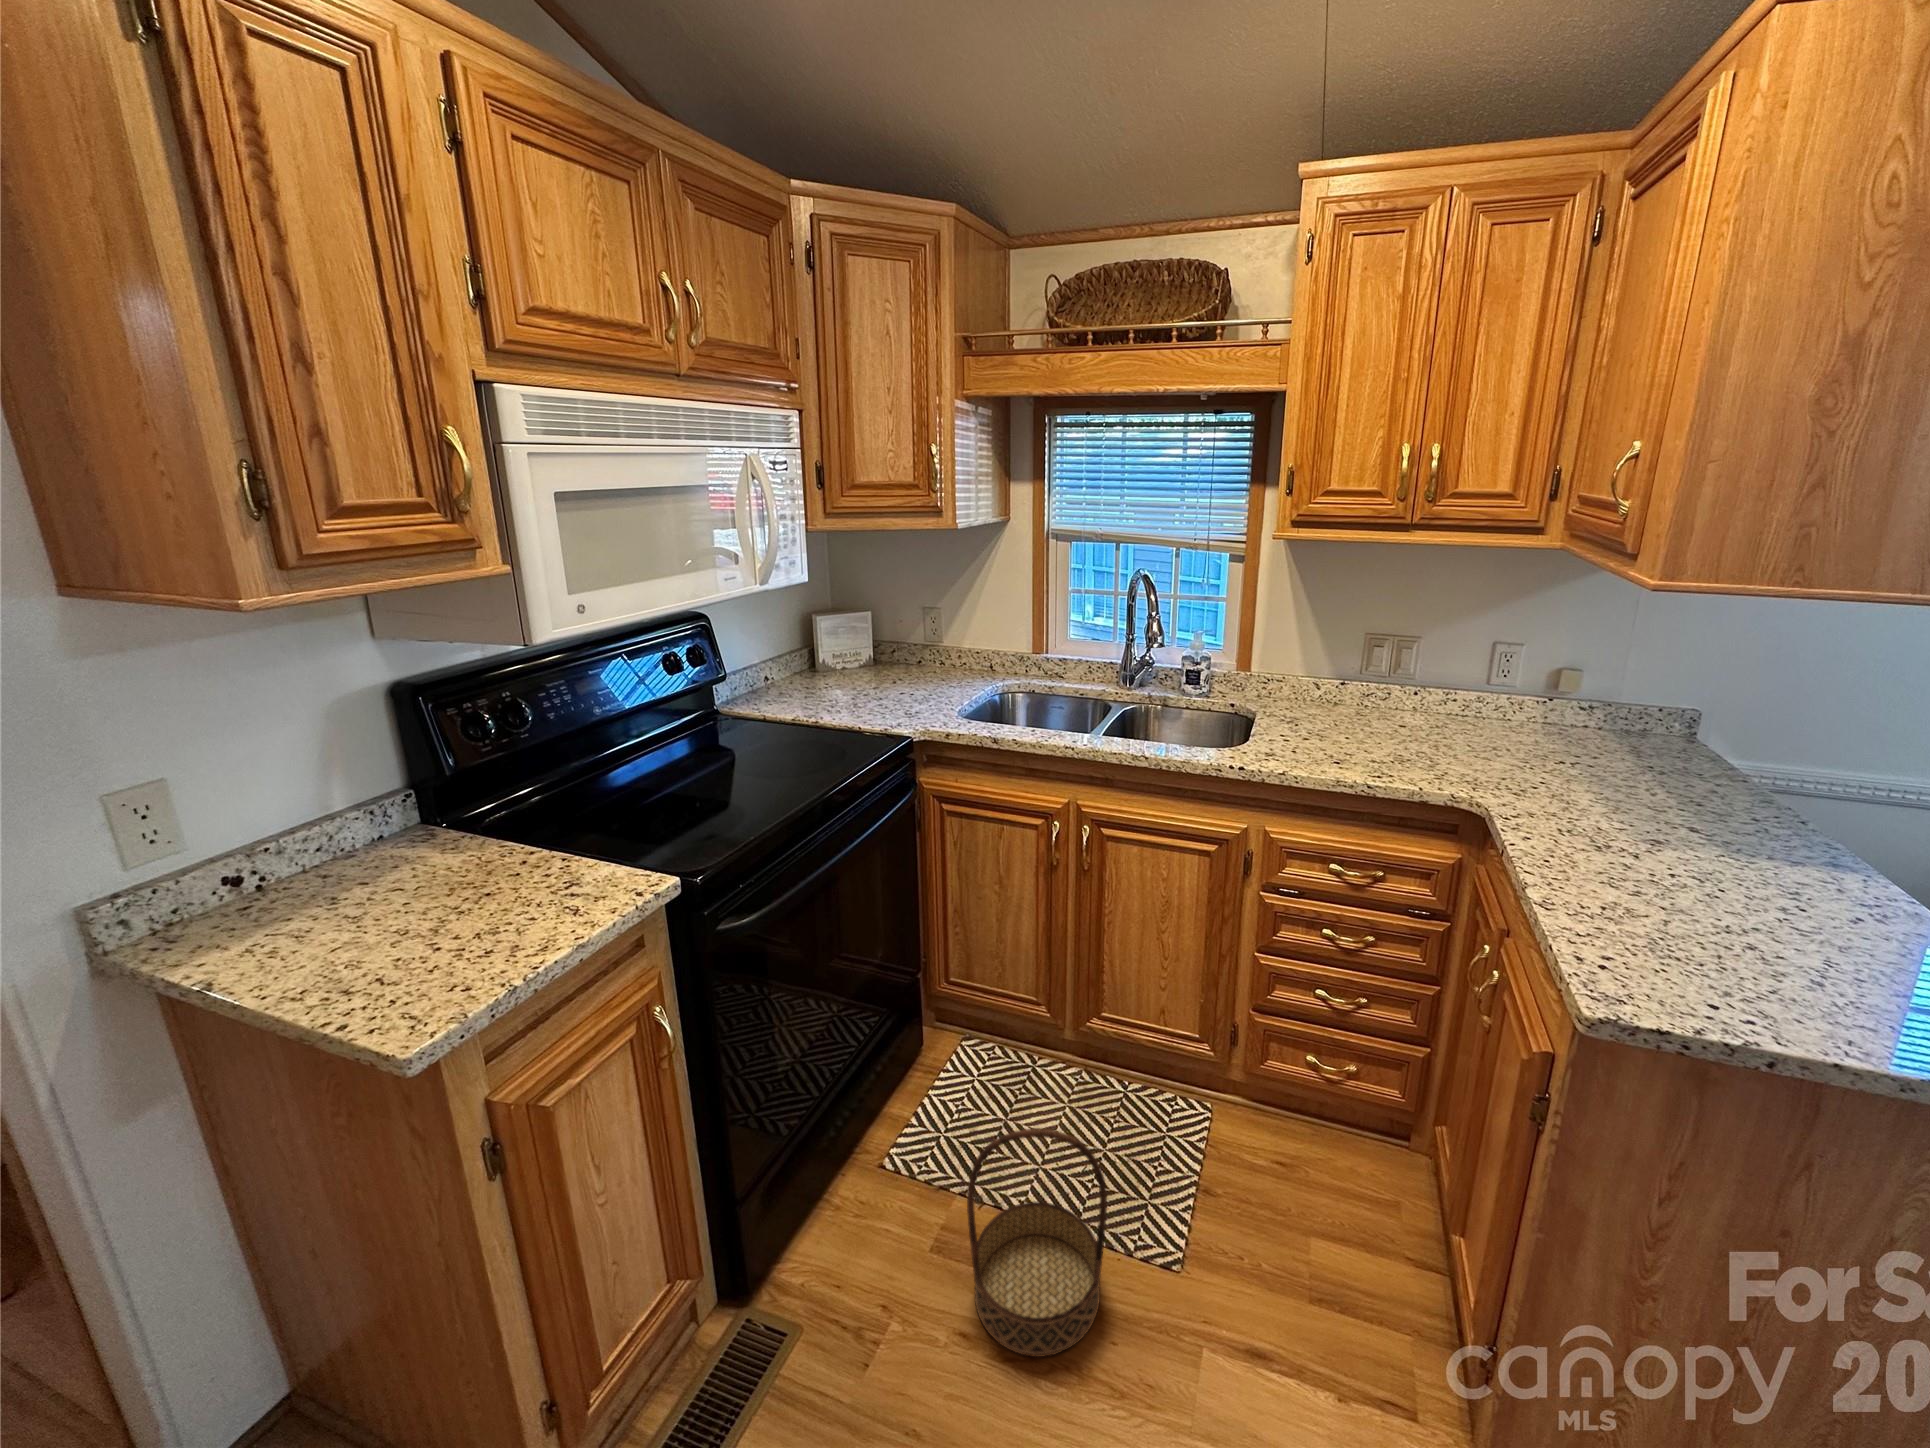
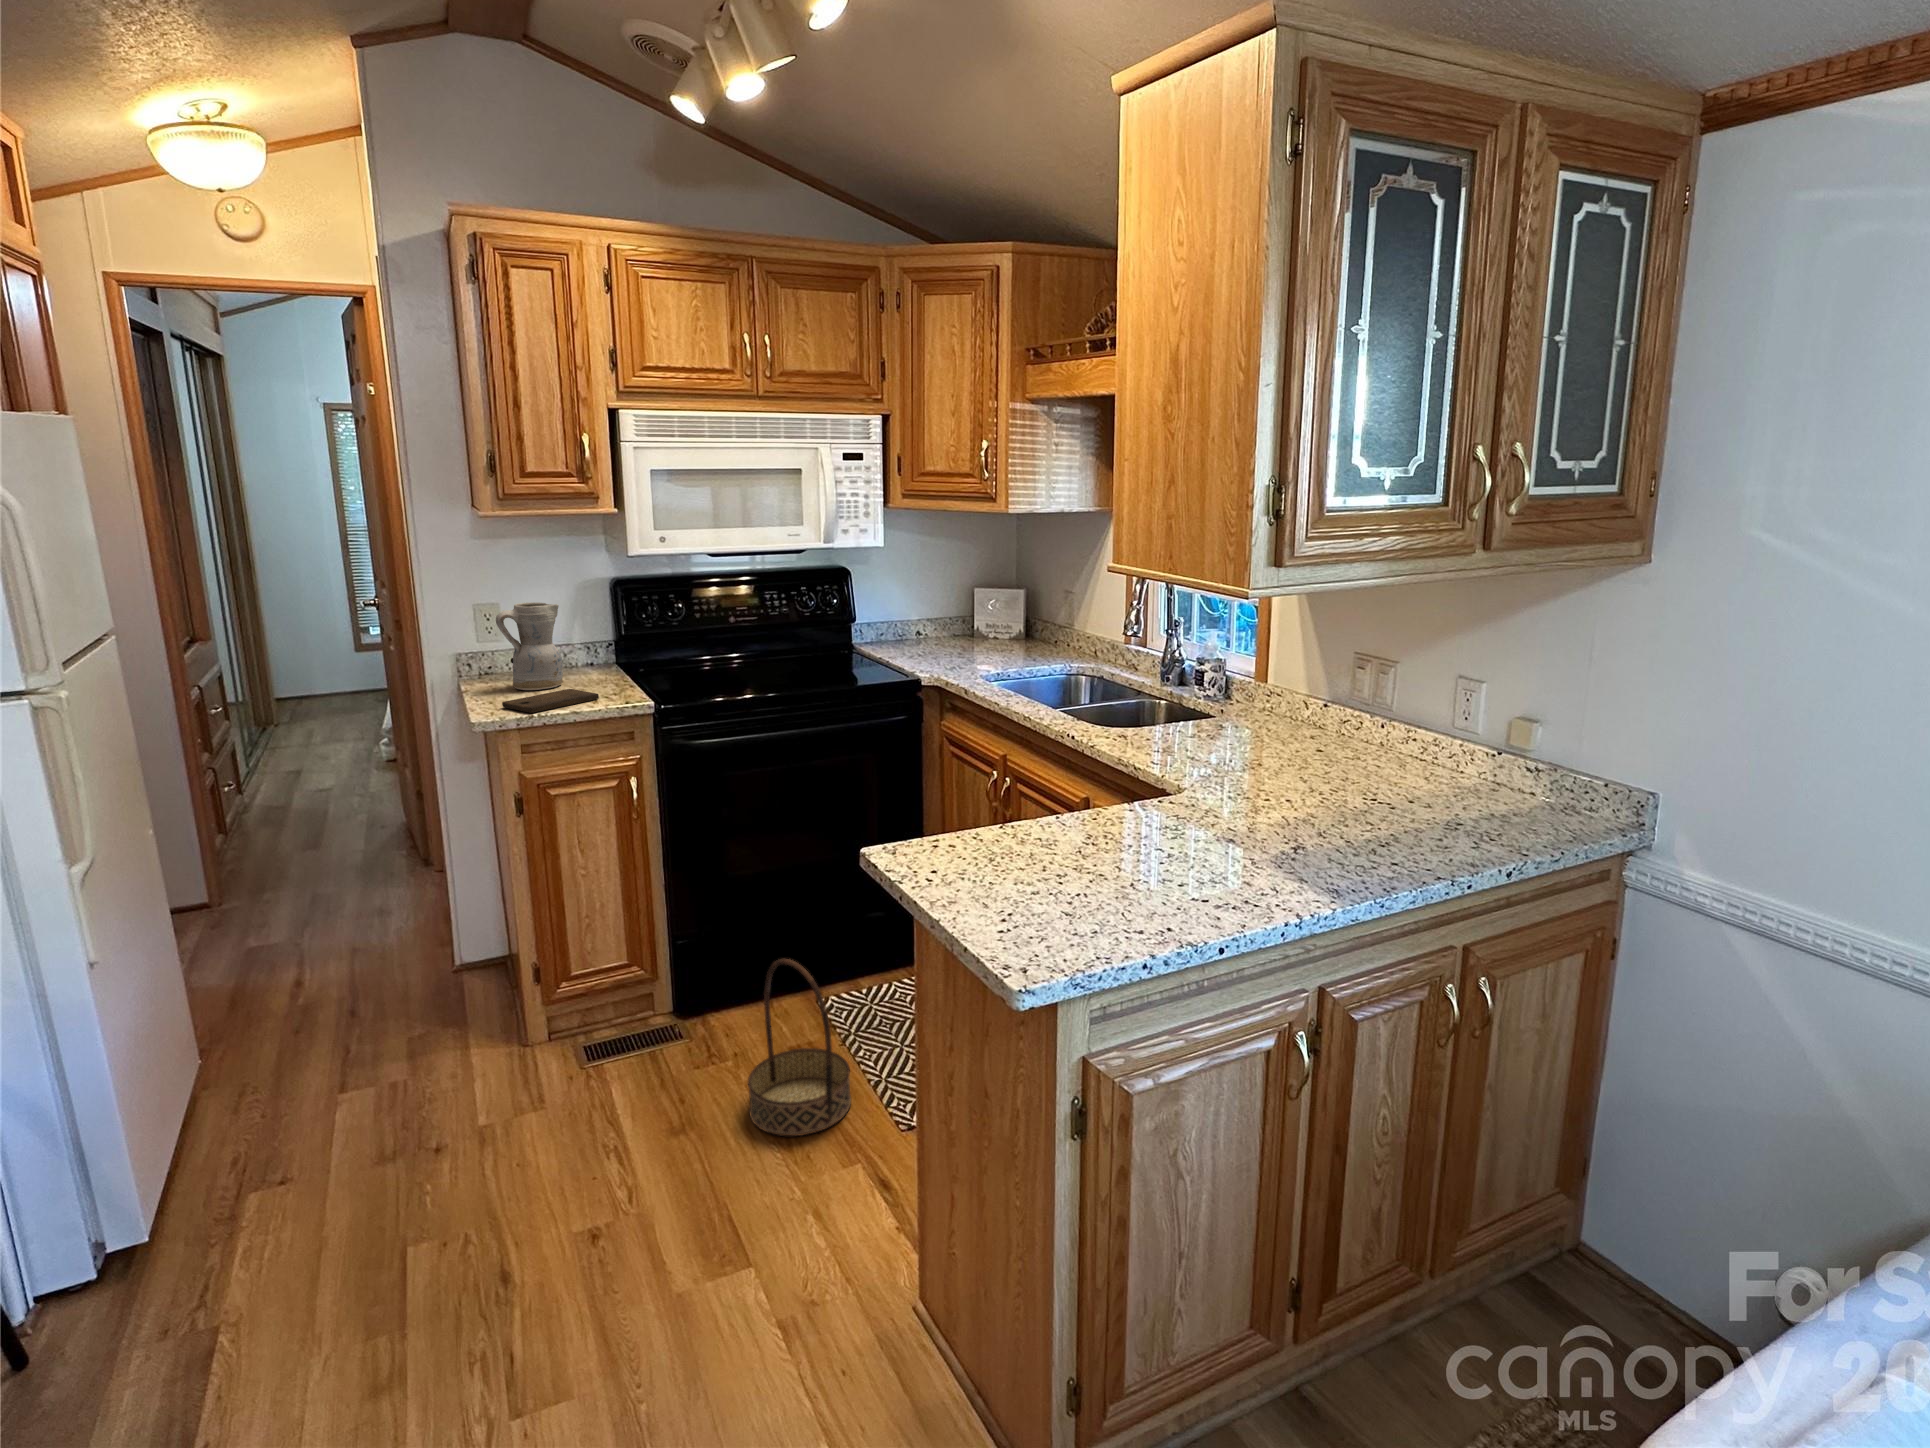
ceramic pitcher: none [270,741,415,914] -> present [496,602,563,690]
cutting board: none [405,875,564,962] -> present [502,689,599,713]

